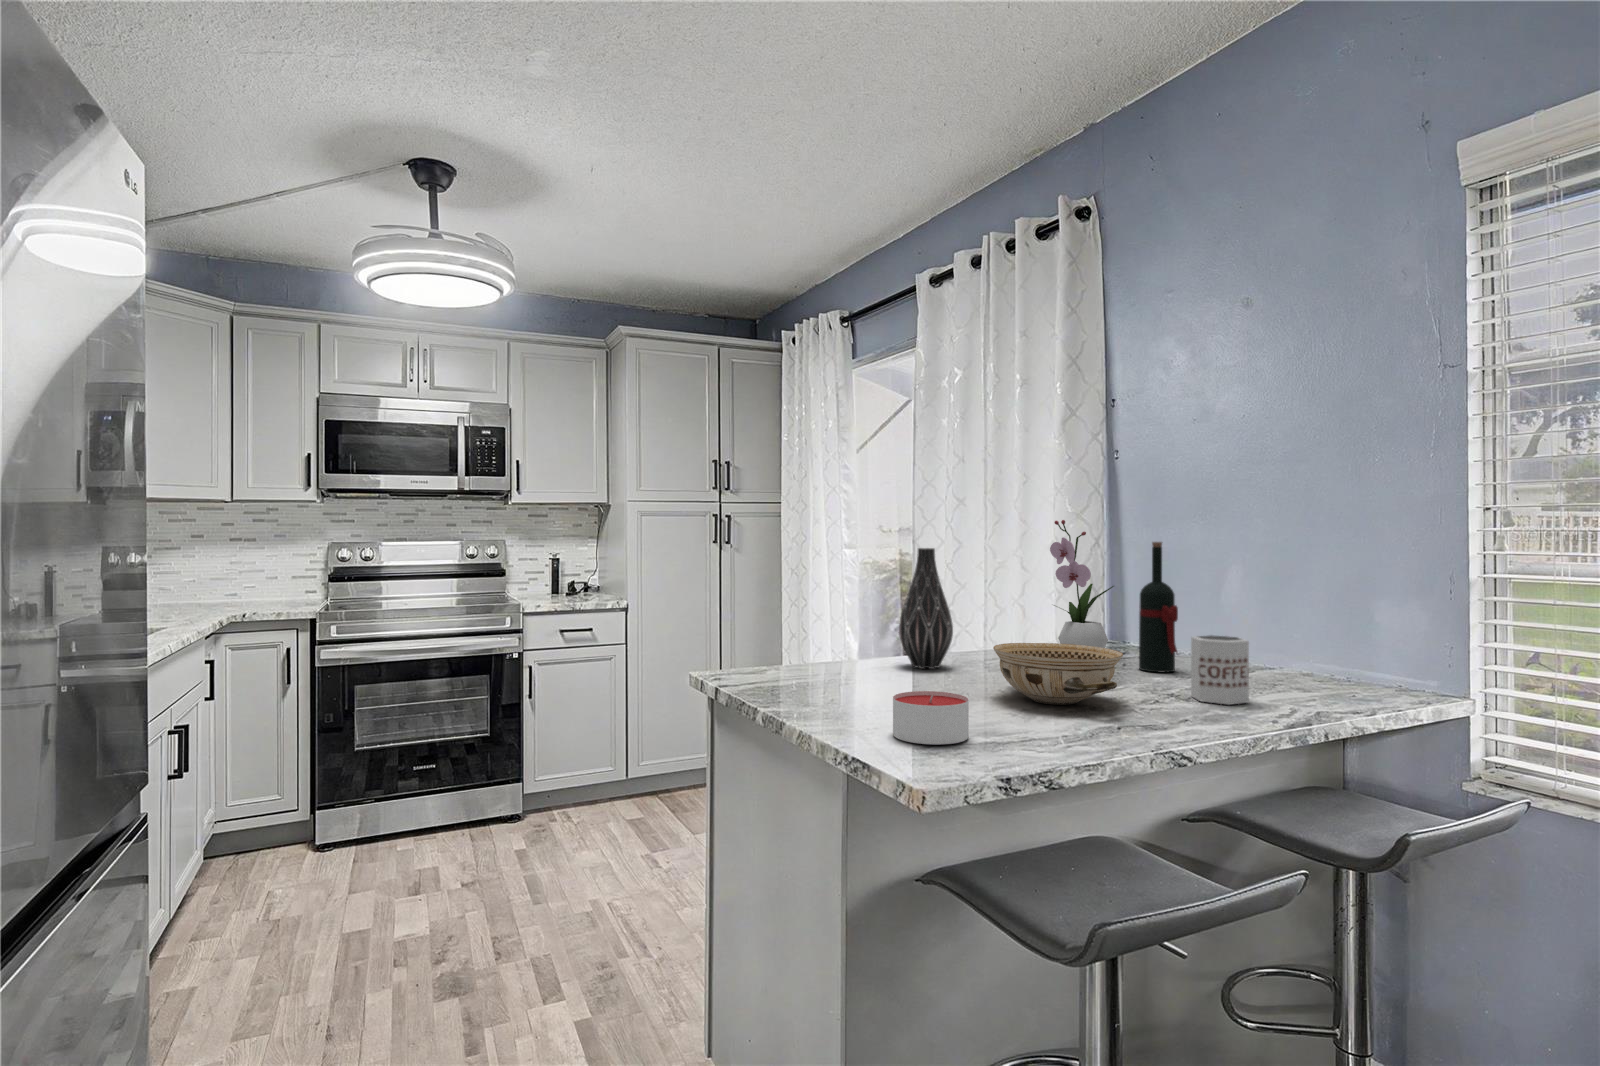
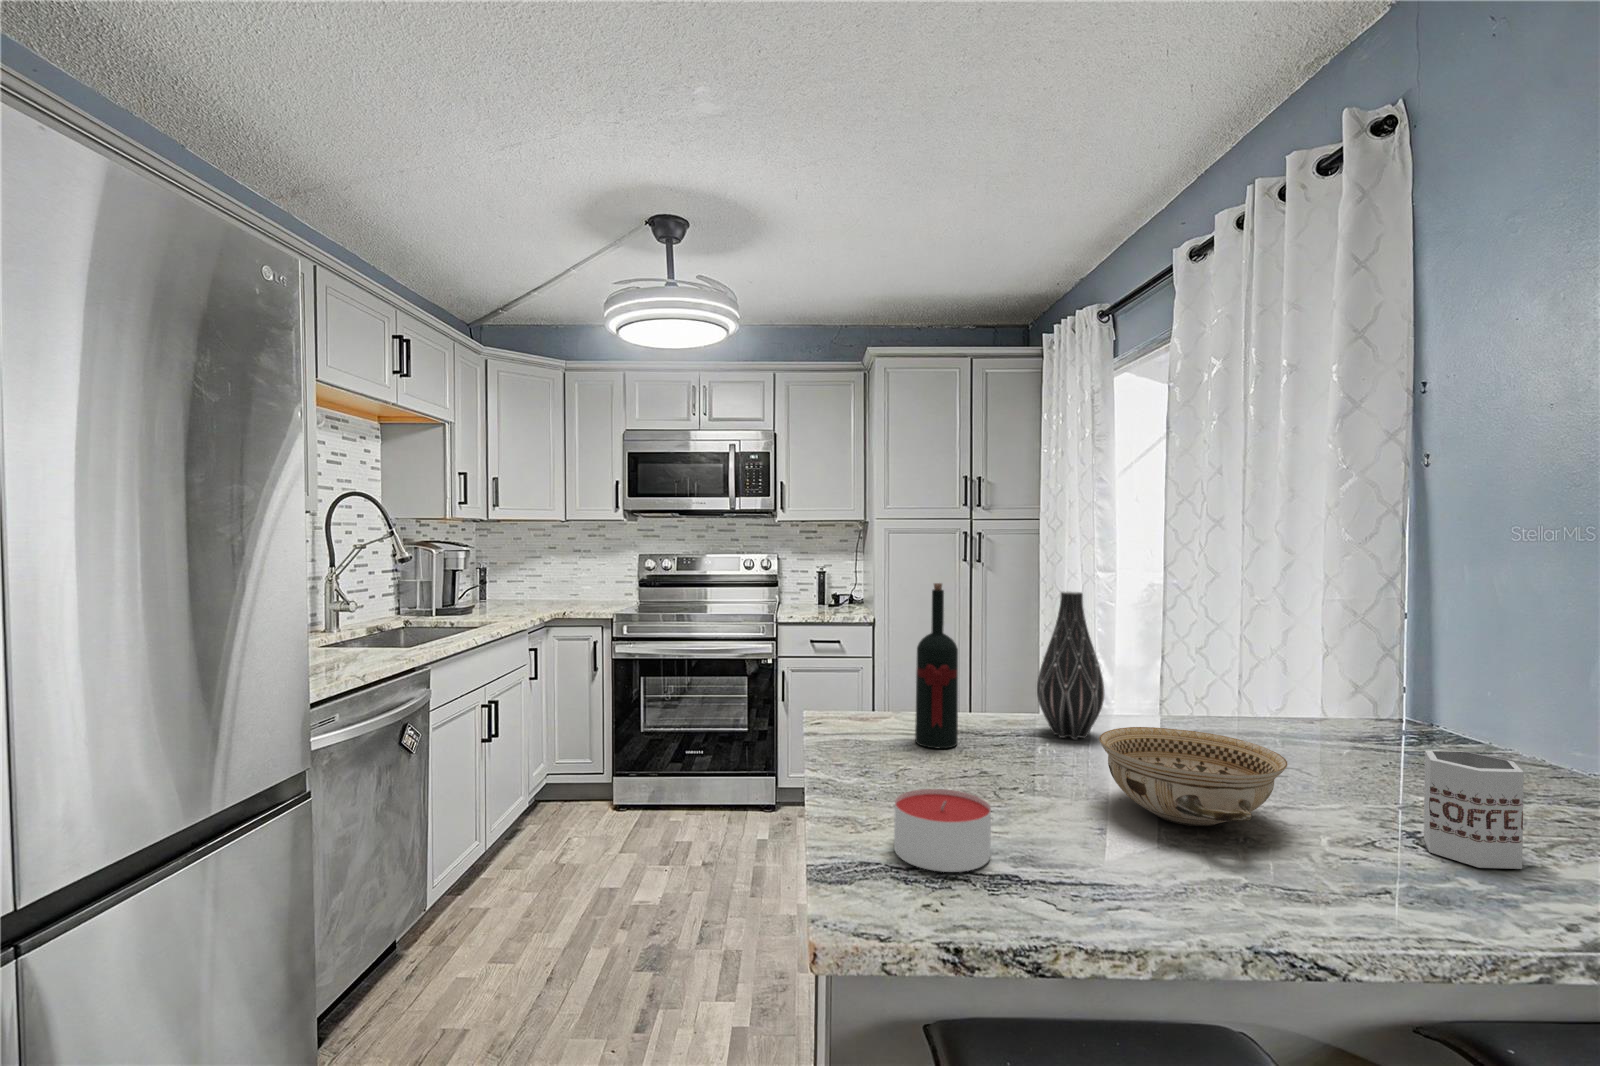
flower arrangement: present [1050,520,1114,648] -> none [1265,559,1364,744]
wine bottle: present [1139,542,1178,672] -> present [915,583,958,748]

